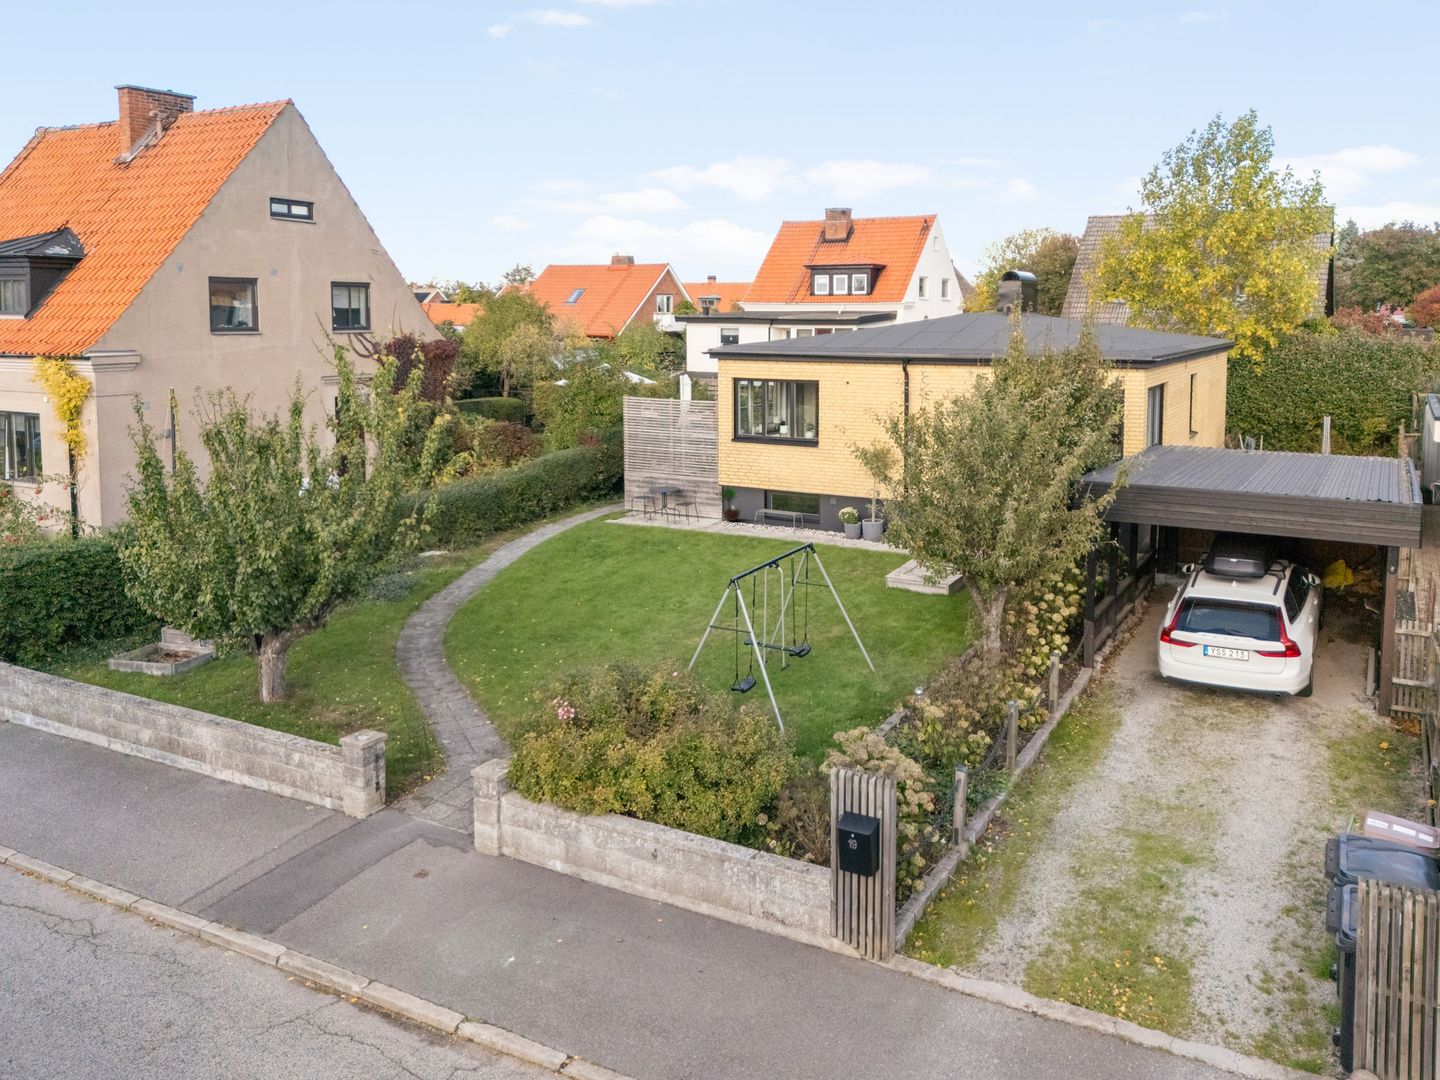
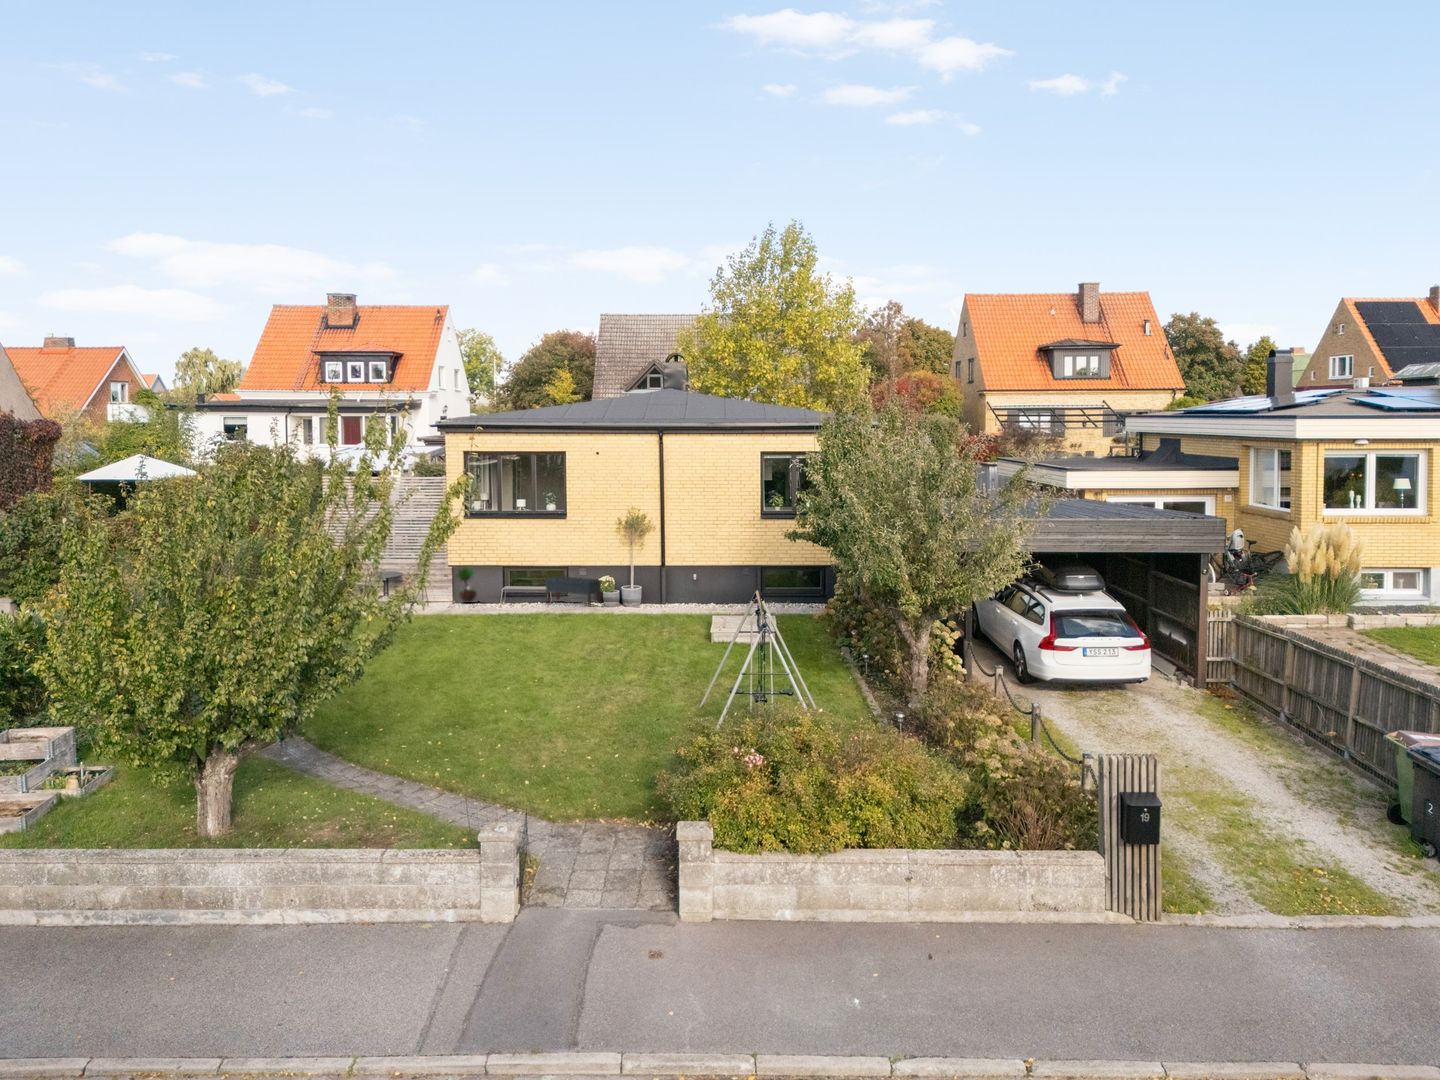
bench: none [796,503,845,536] -> present [545,576,601,606]

